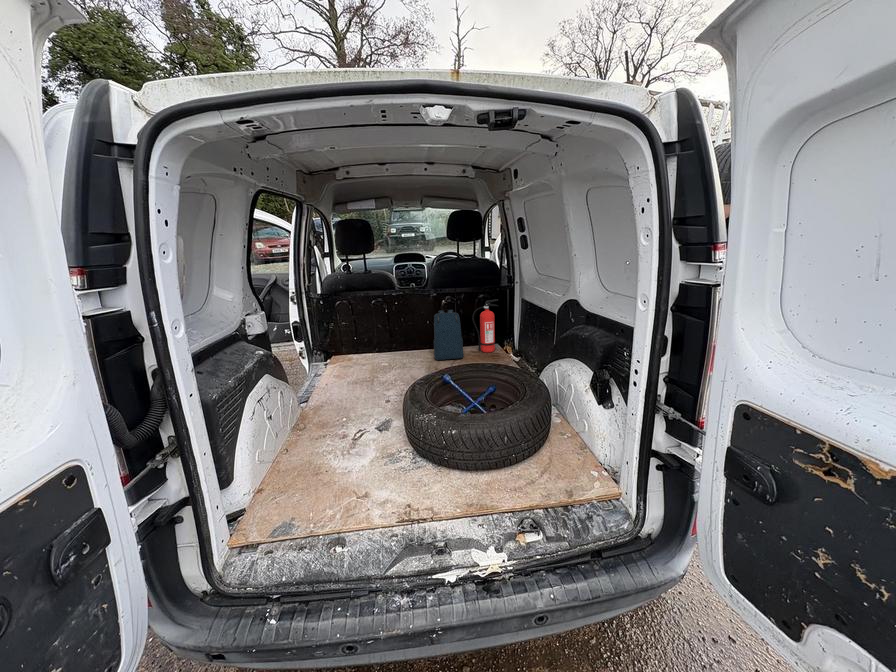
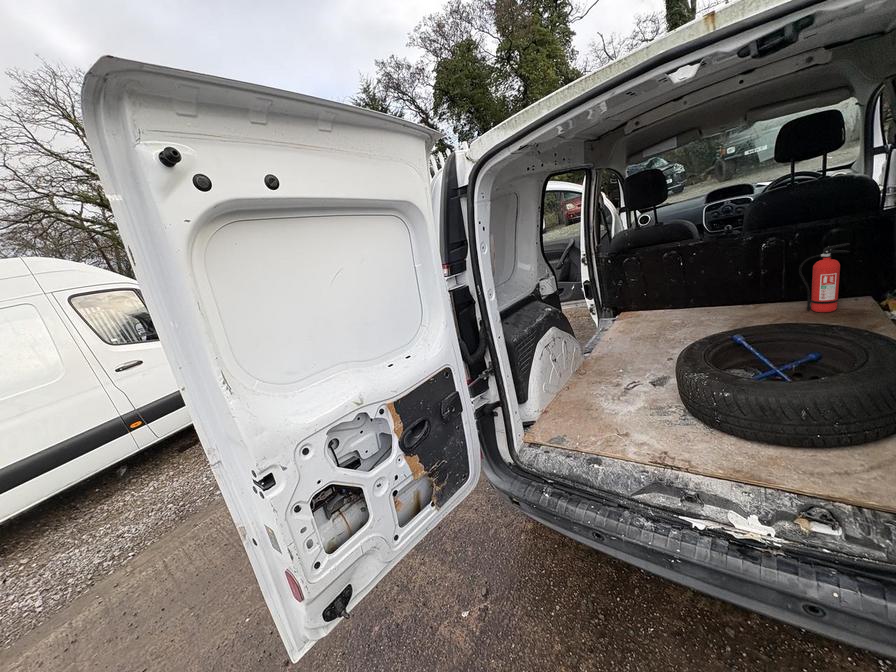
backpack: present [434,310,464,360] -> none [735,262,779,319]

